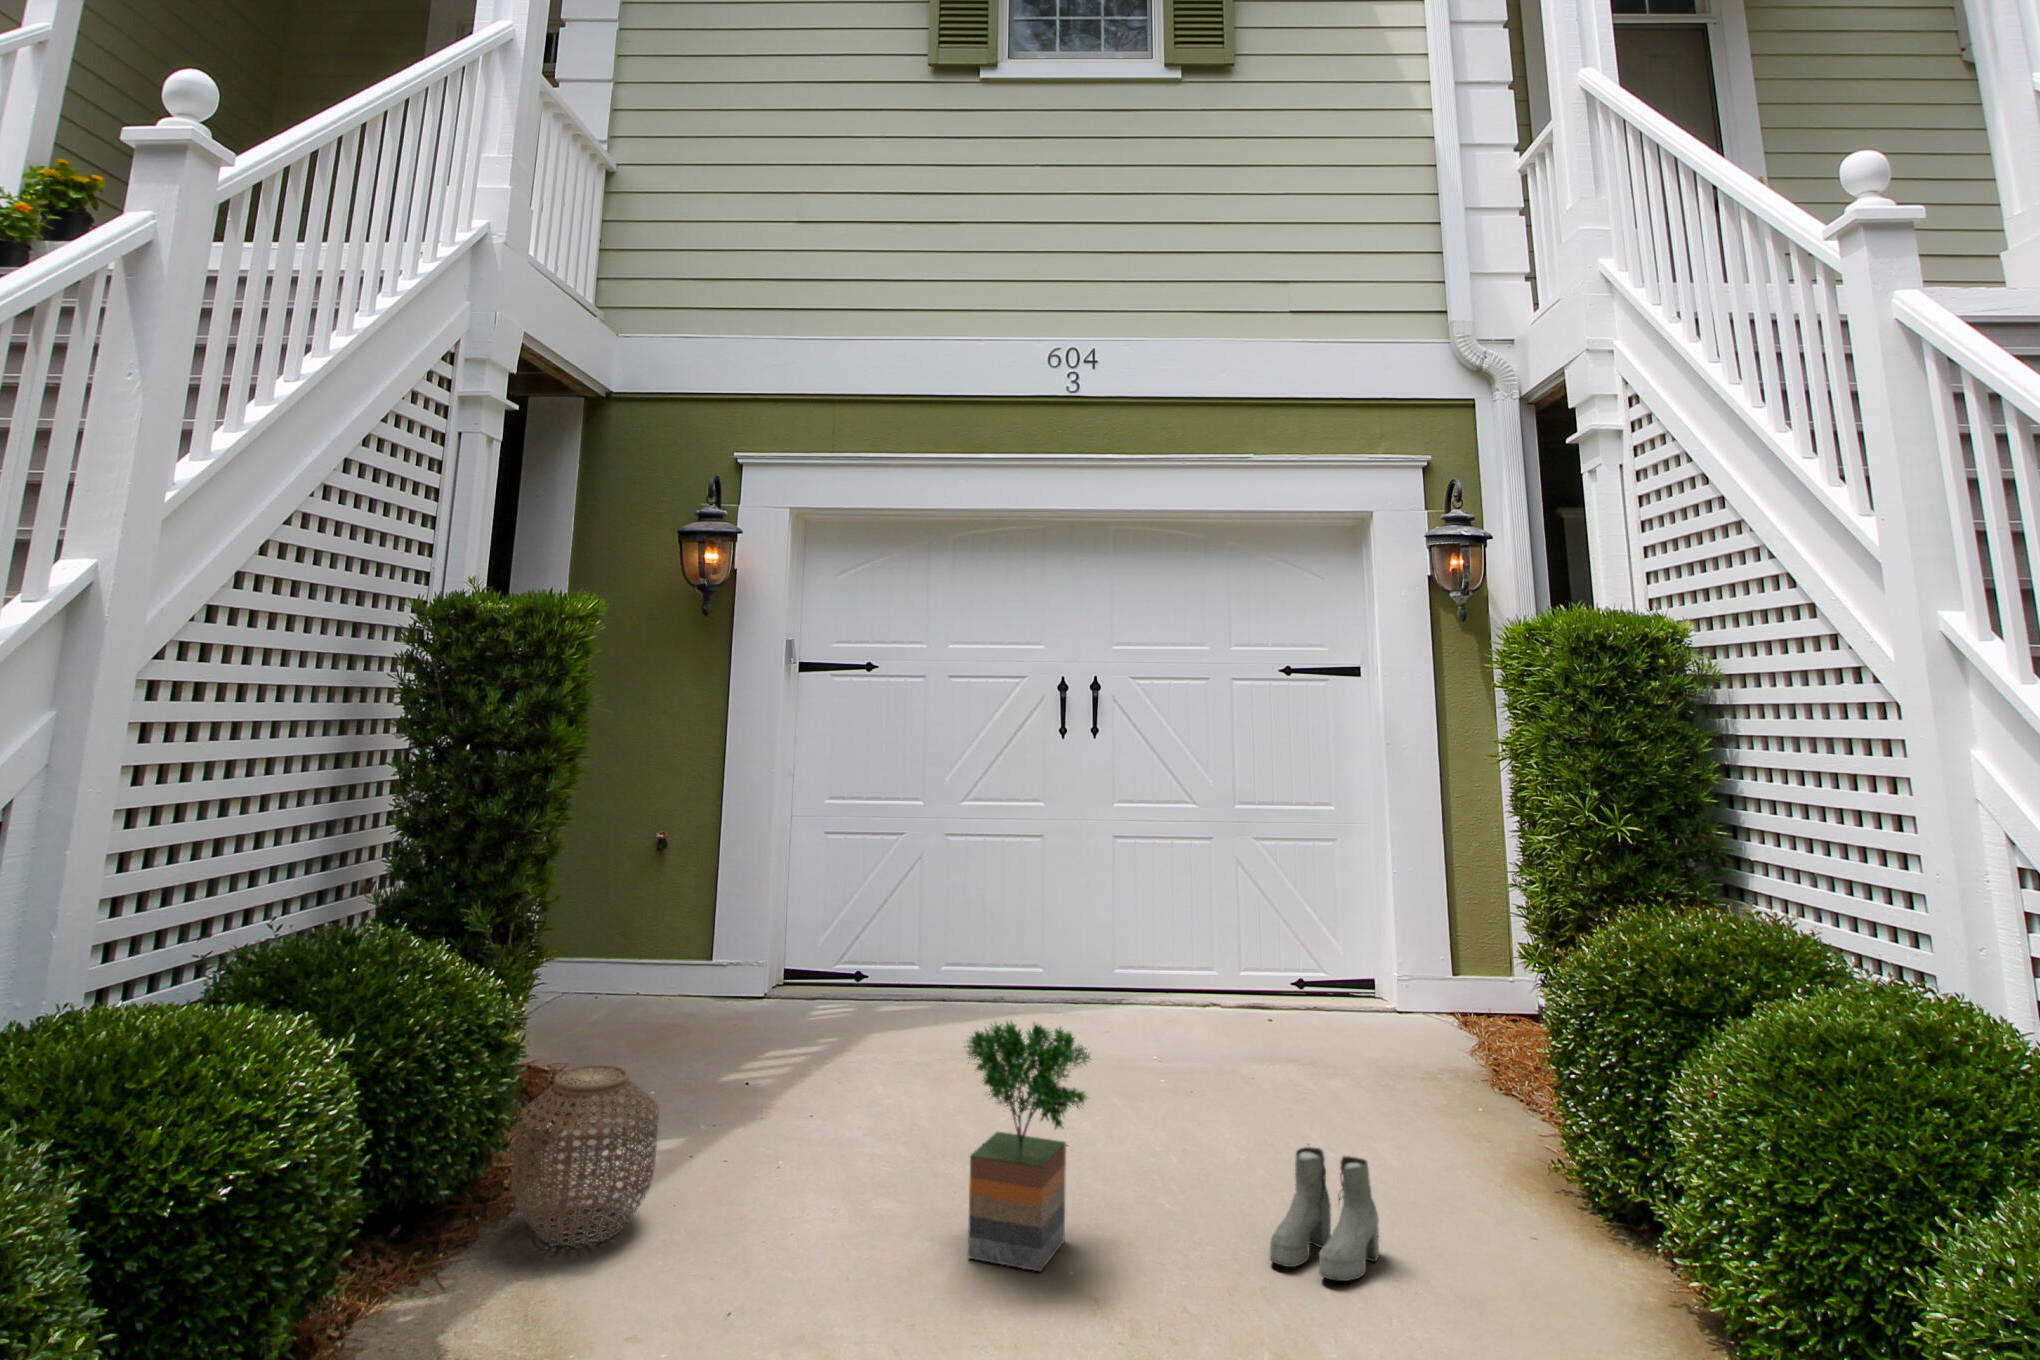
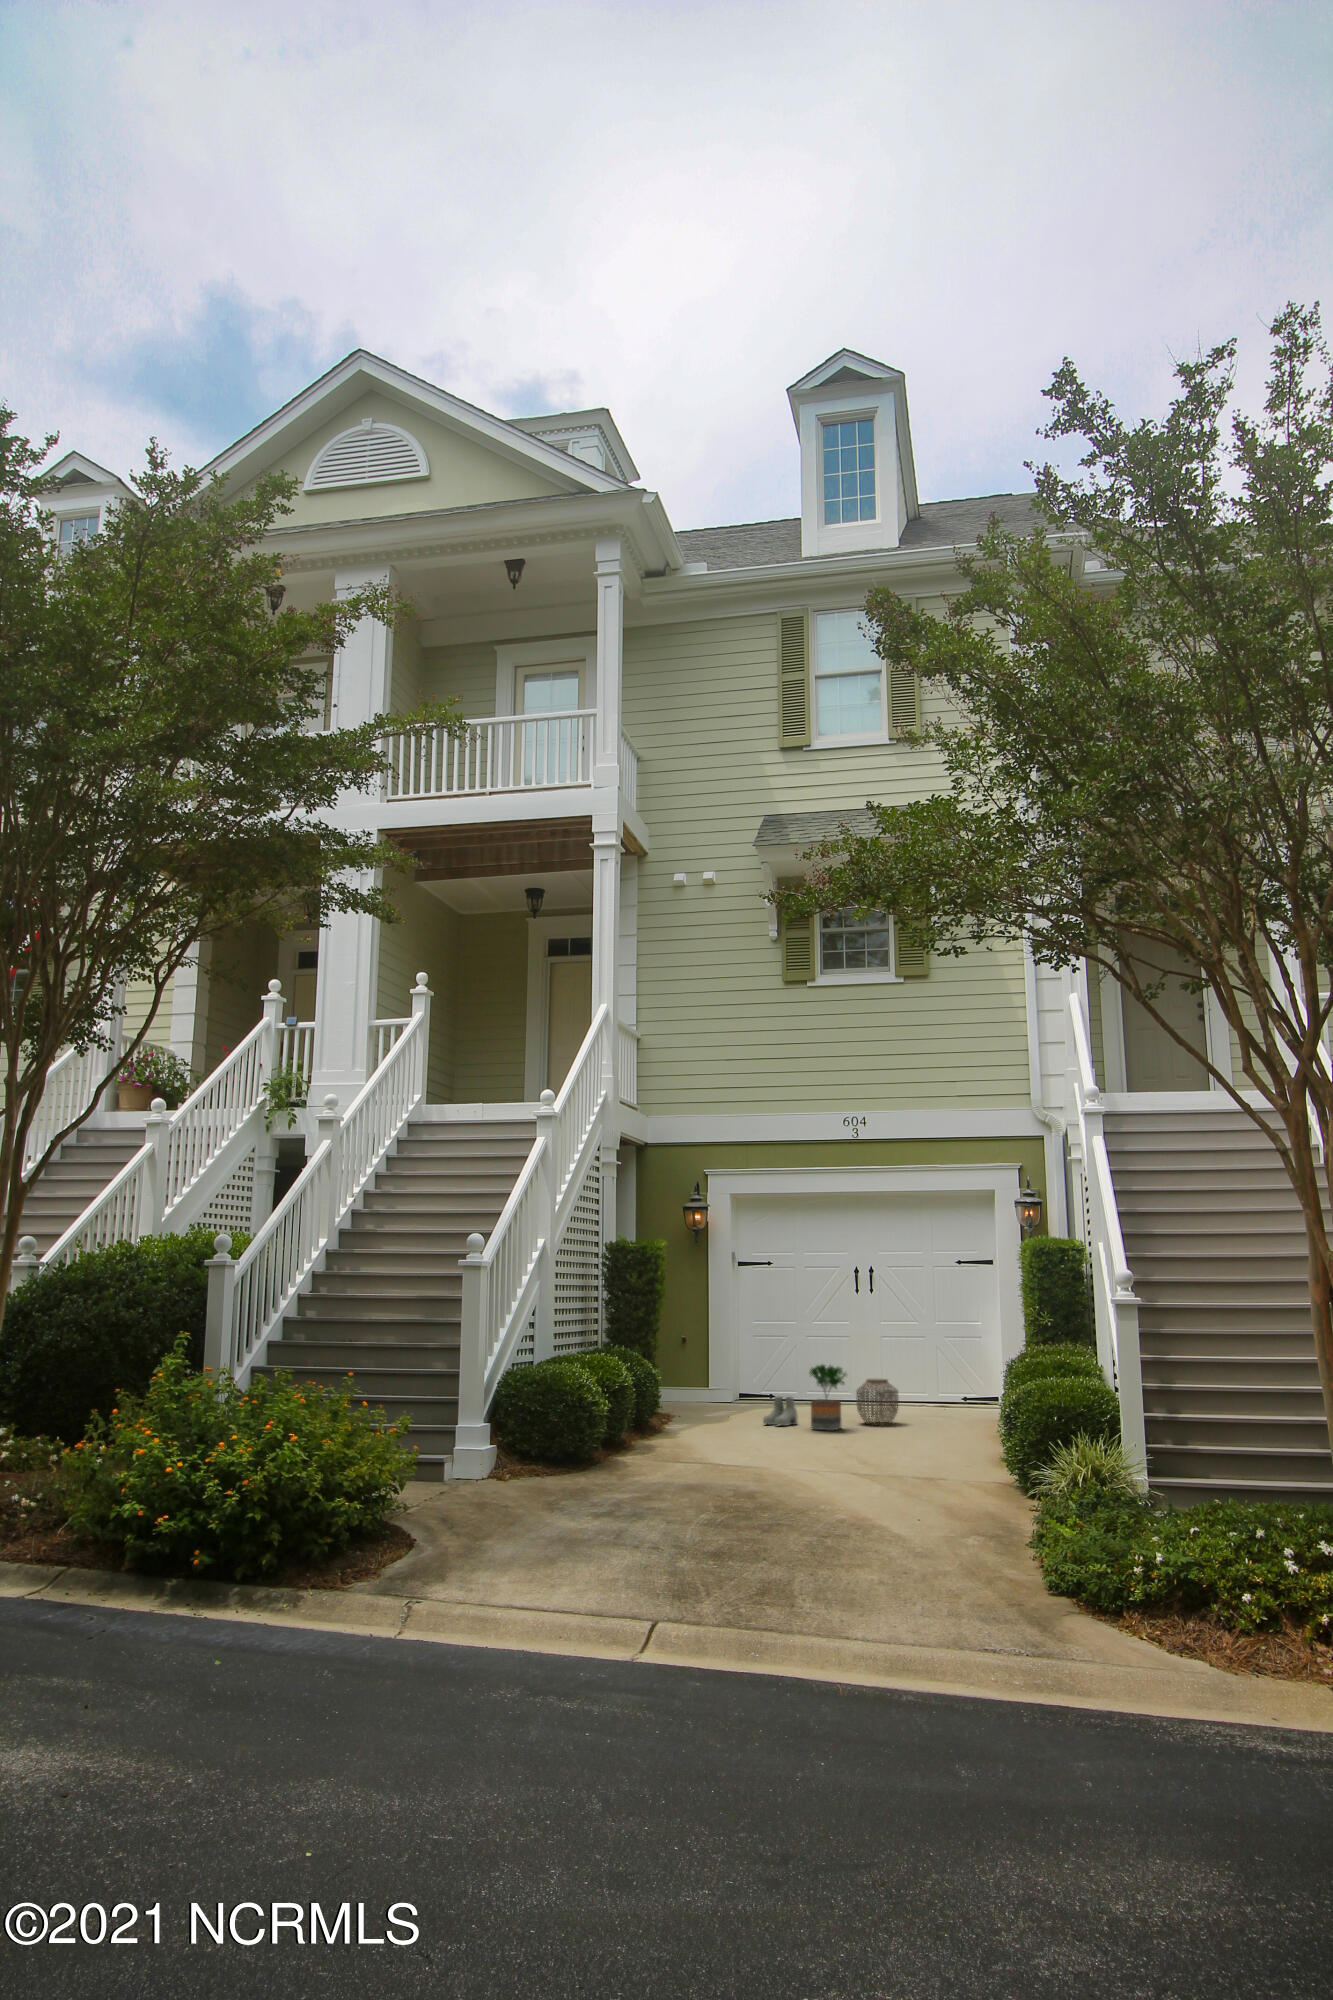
woven basket: present [512,1065,659,1246] -> present [857,1379,899,1425]
boots: present [1270,1147,1379,1281] -> present [763,1397,798,1426]

